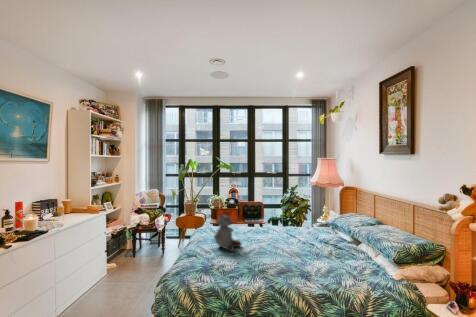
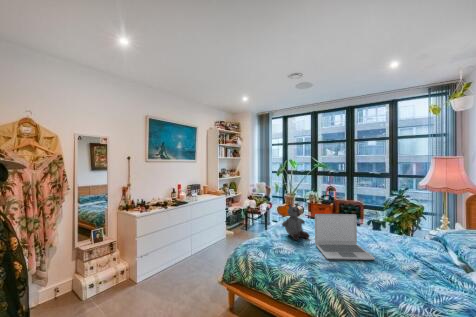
laptop: none [250,214,302,262] -> present [315,214,375,260]

